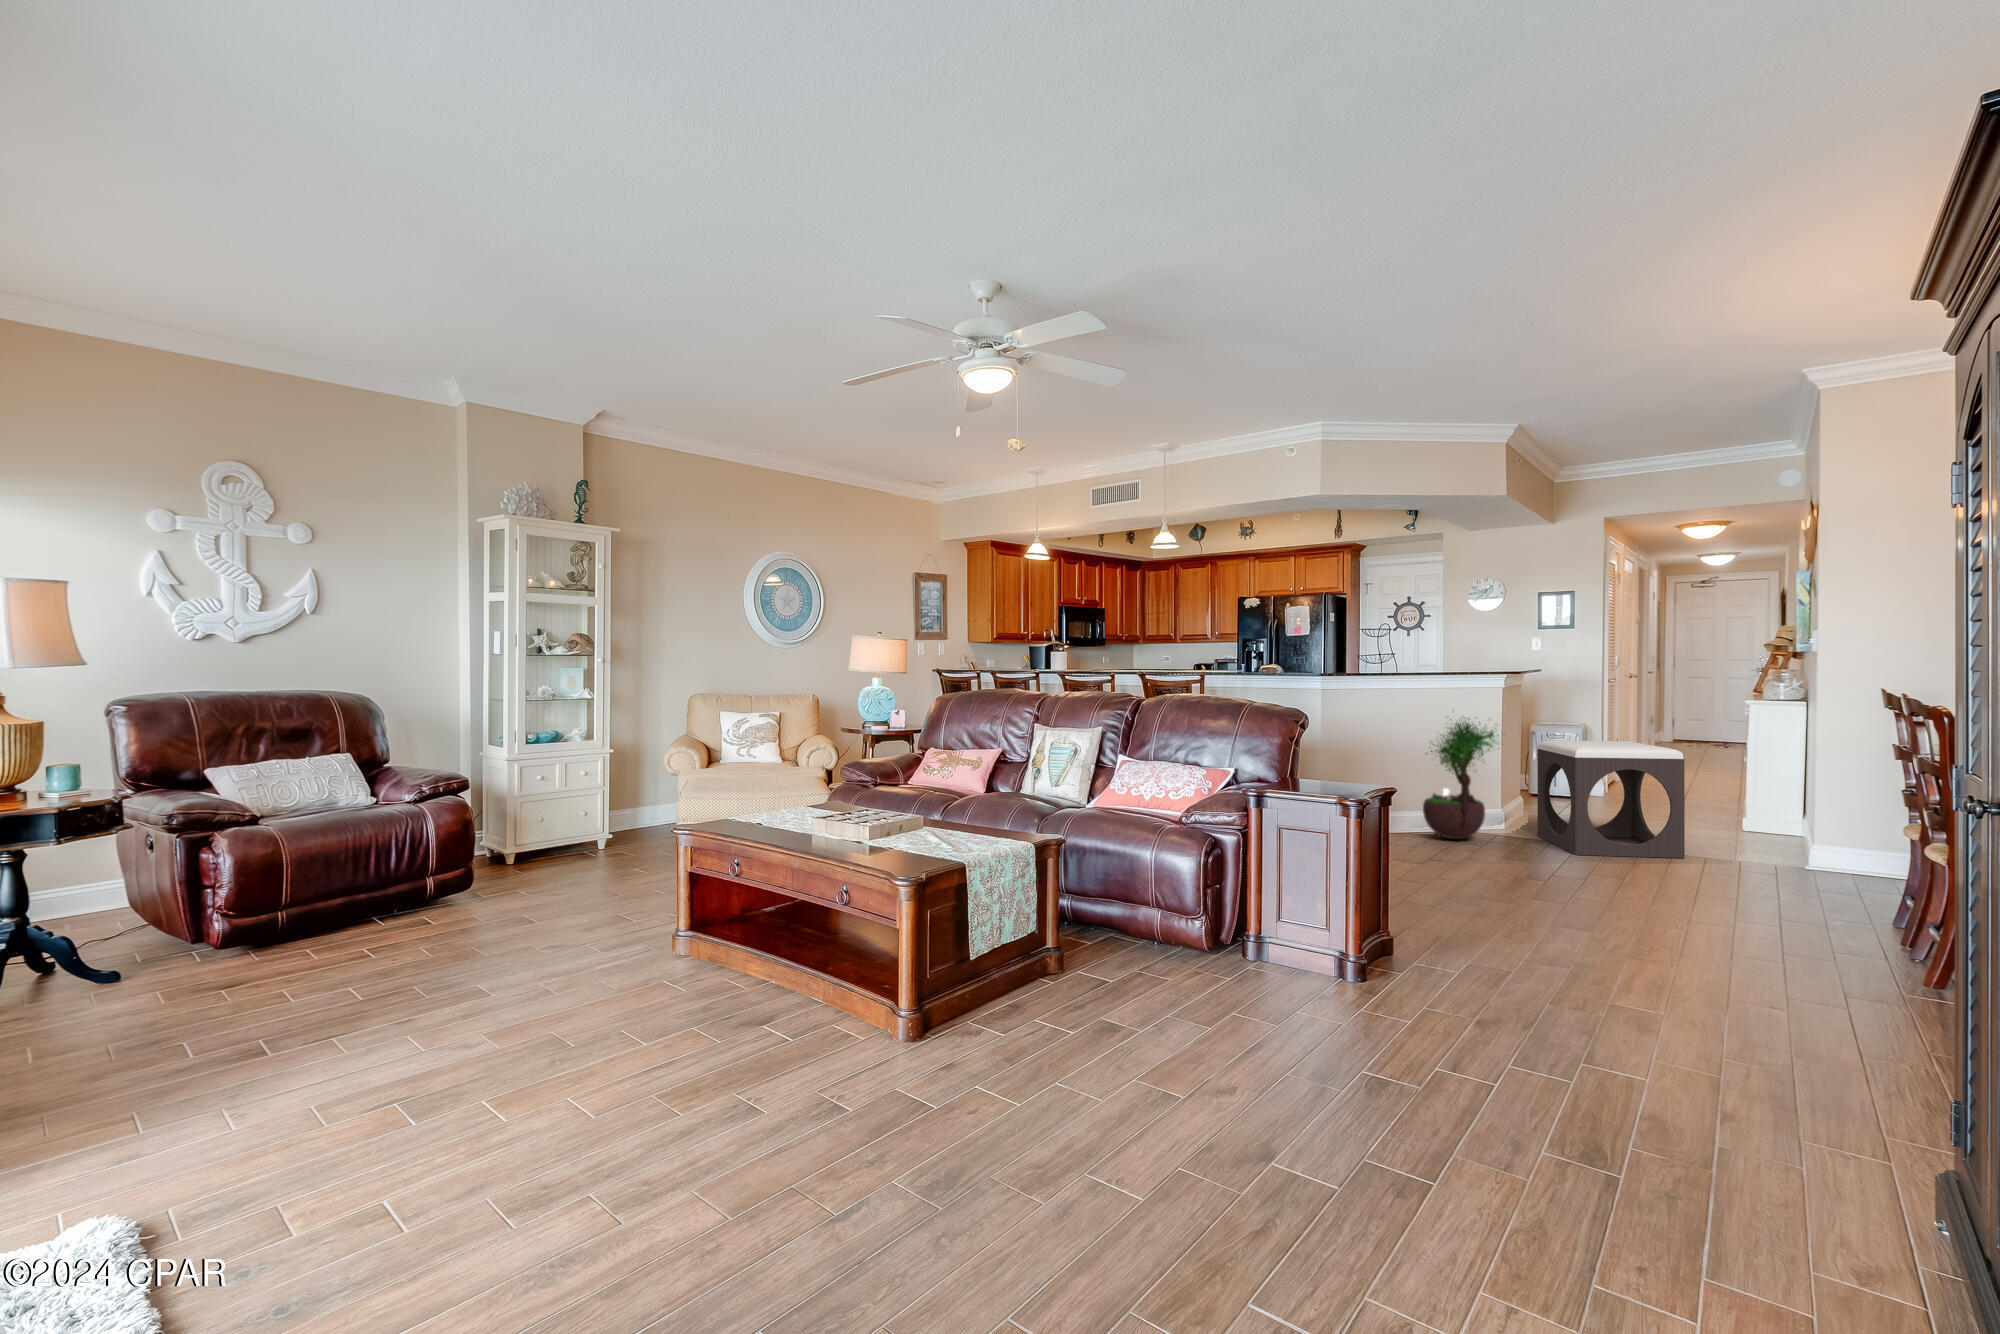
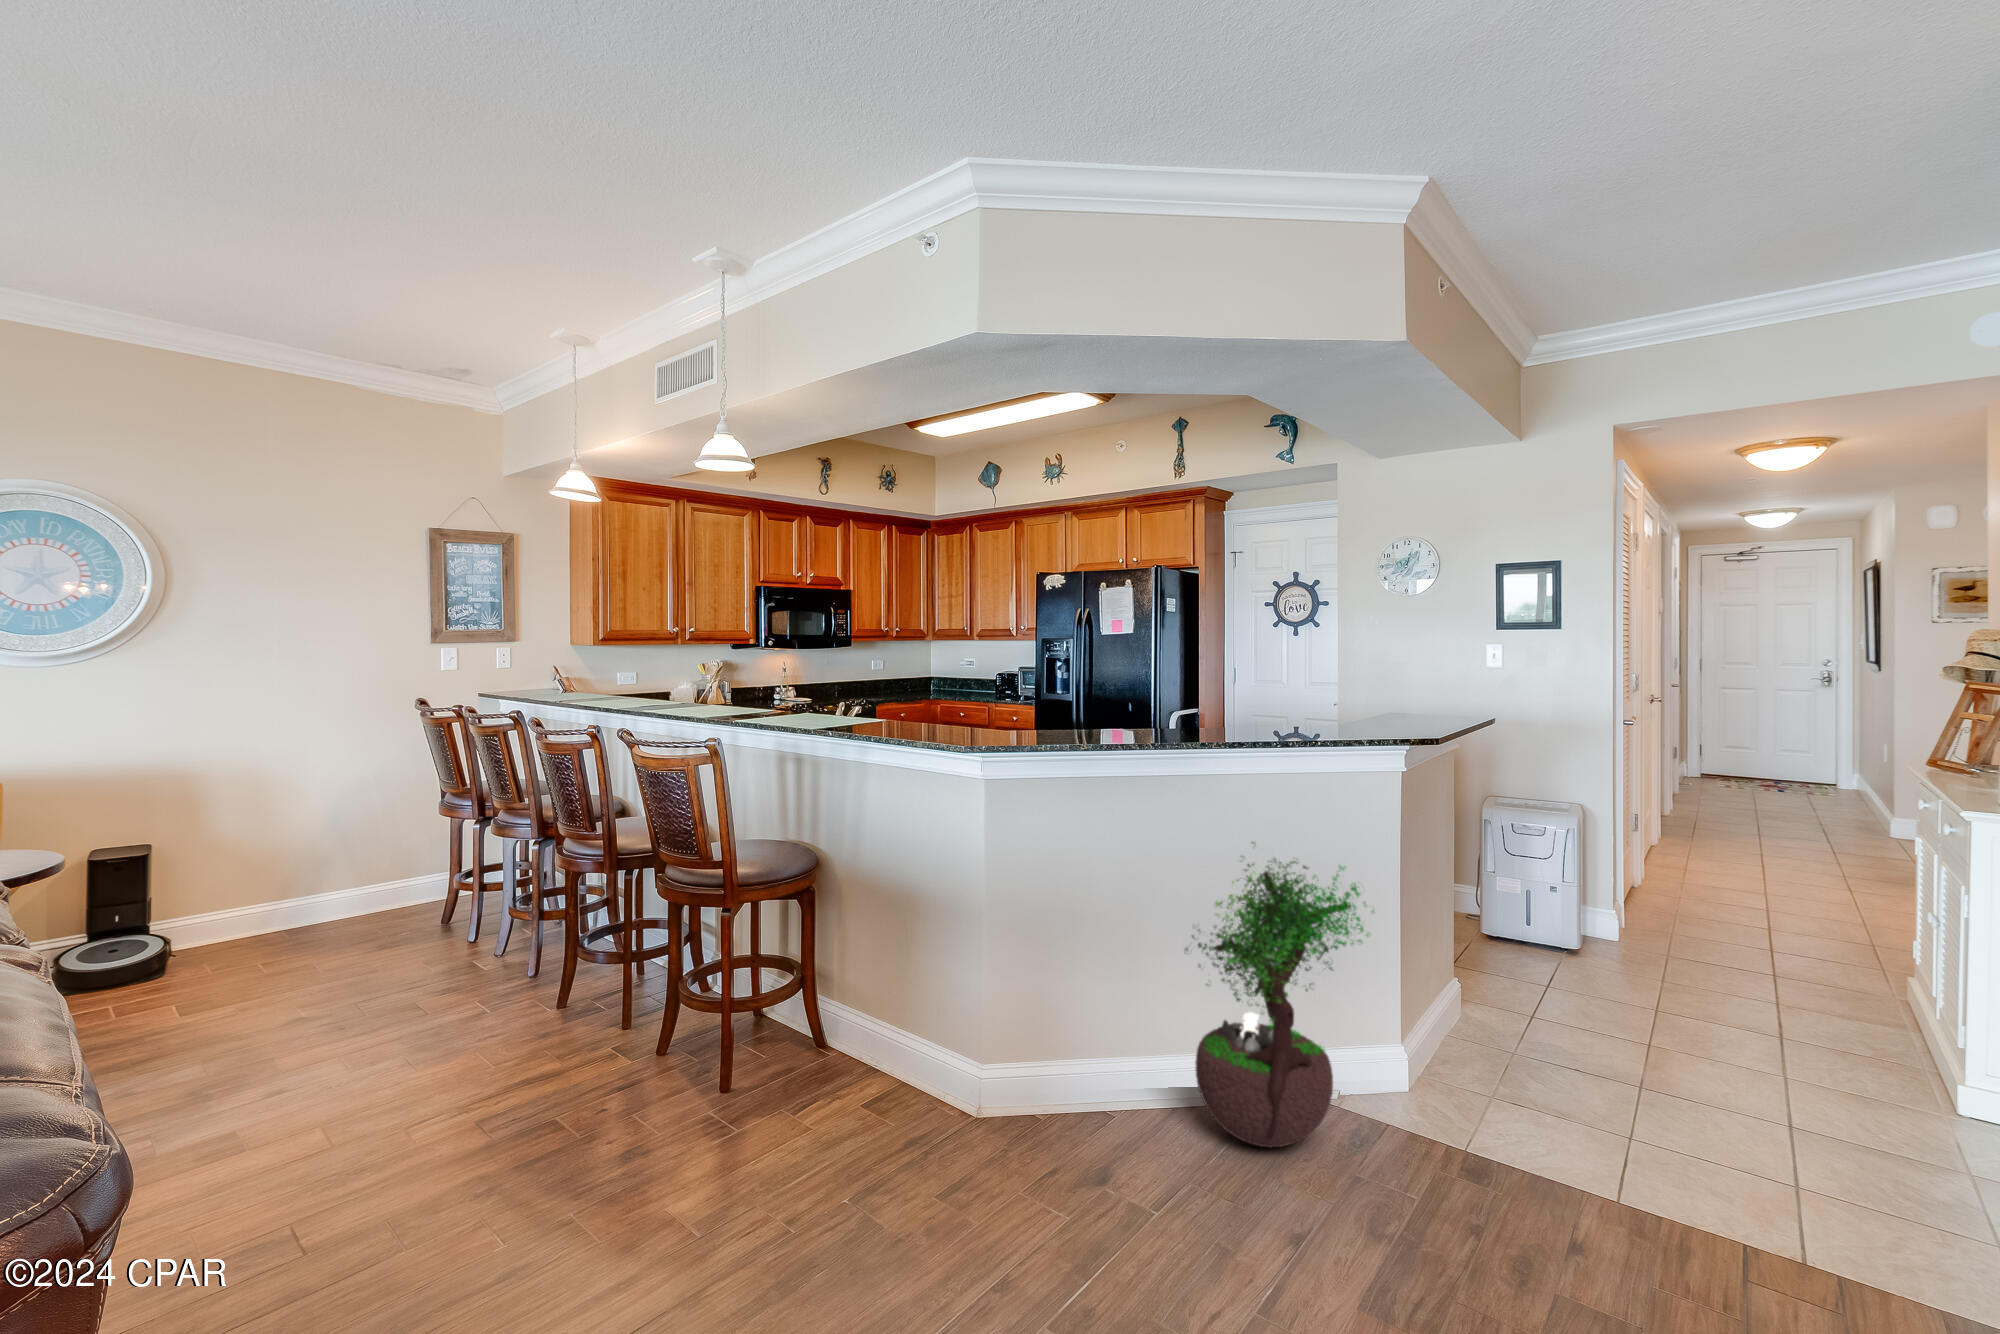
footstool: present [1537,741,1685,858] -> none [1462,907,1855,1295]

